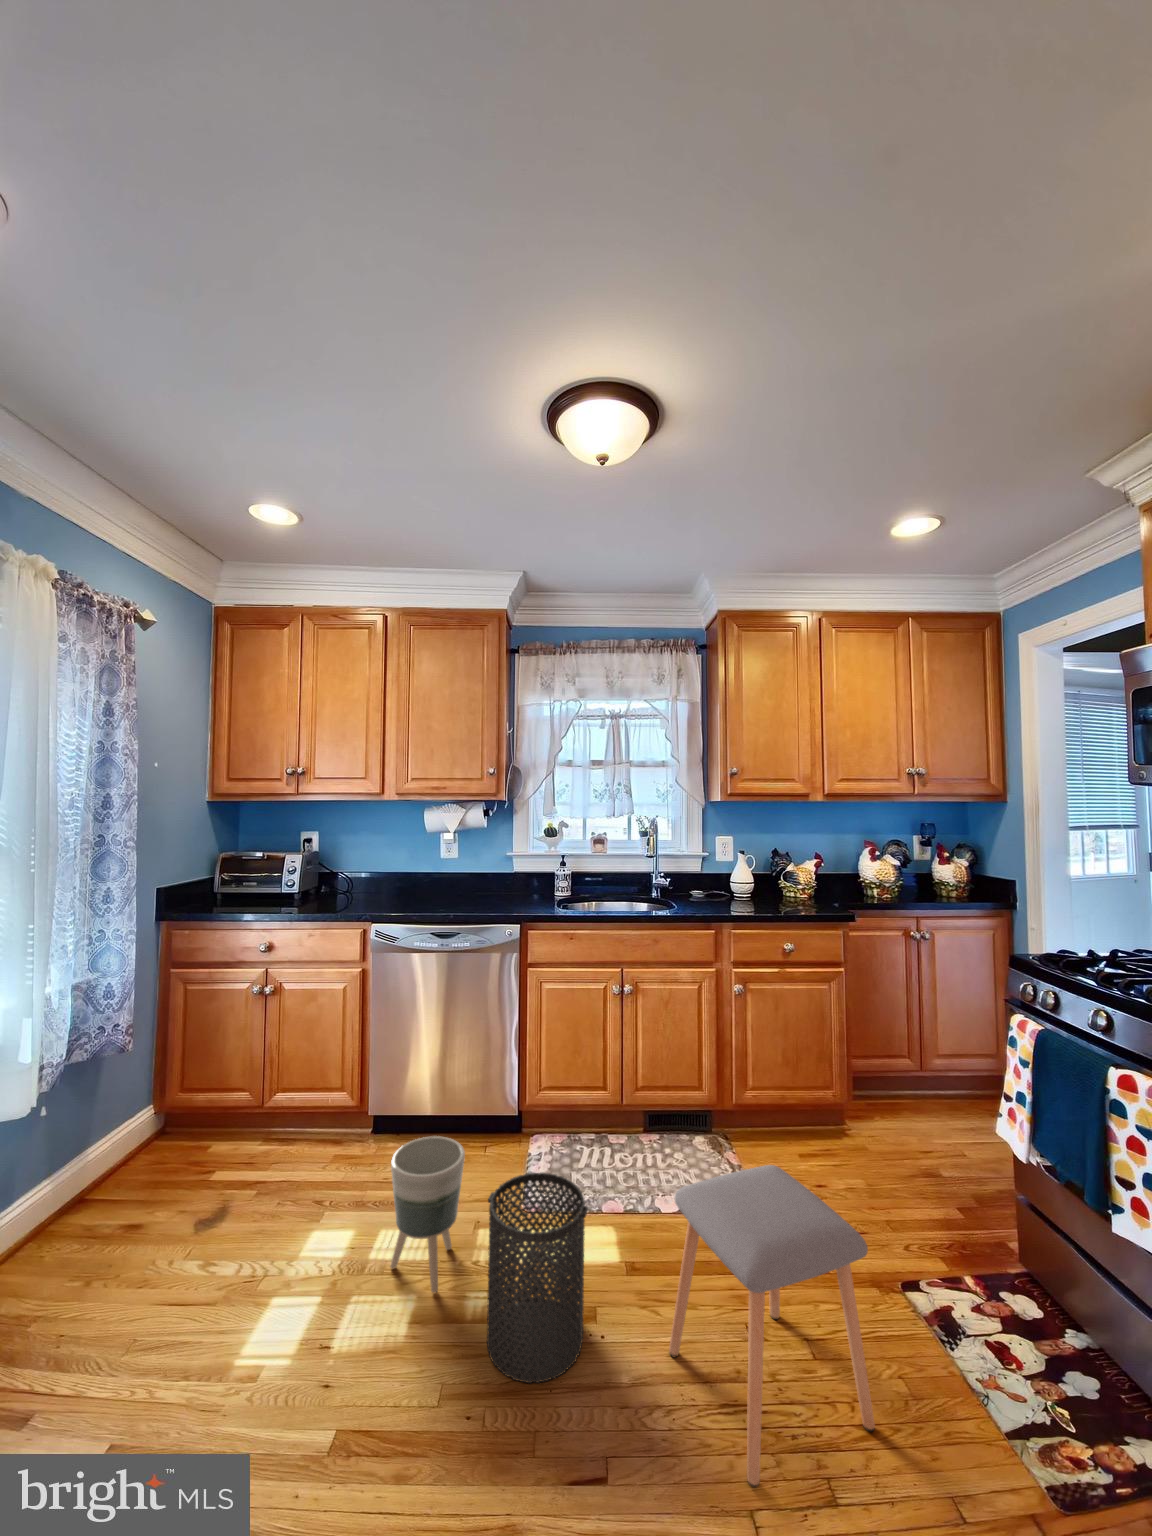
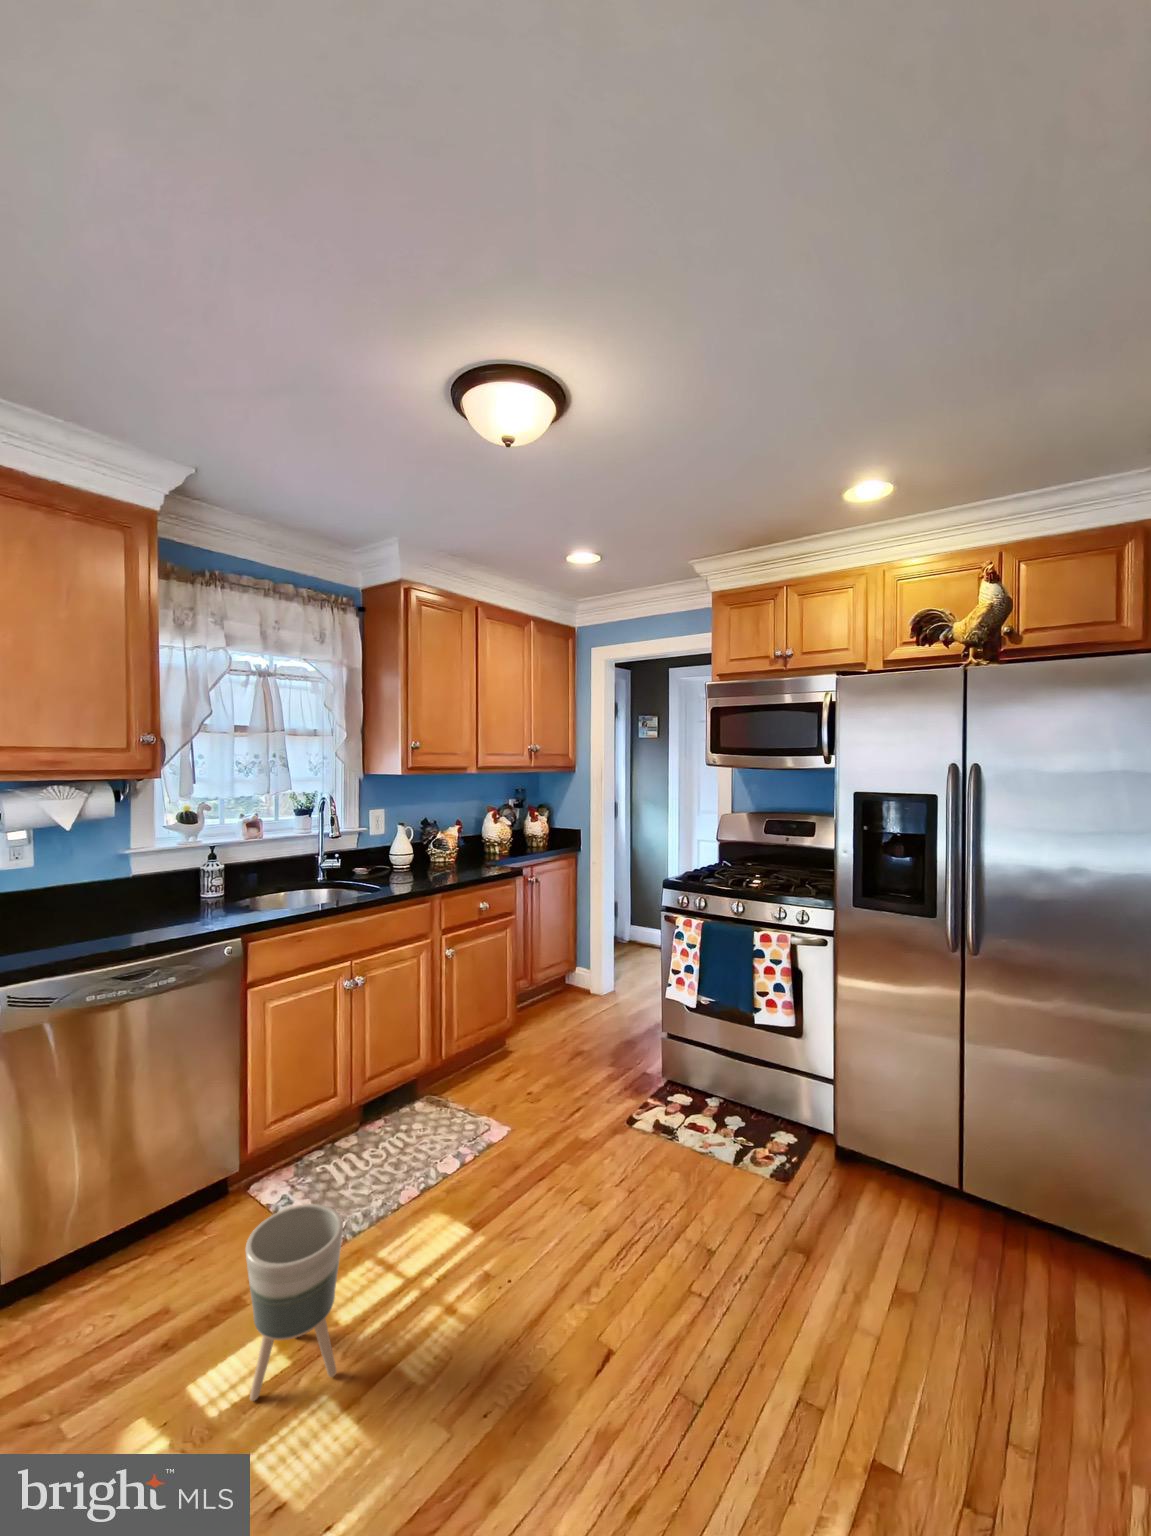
stool: present [669,1165,875,1488] -> none [558,1069,685,1277]
trash can: present [487,1173,588,1383] -> none [417,1162,515,1368]

